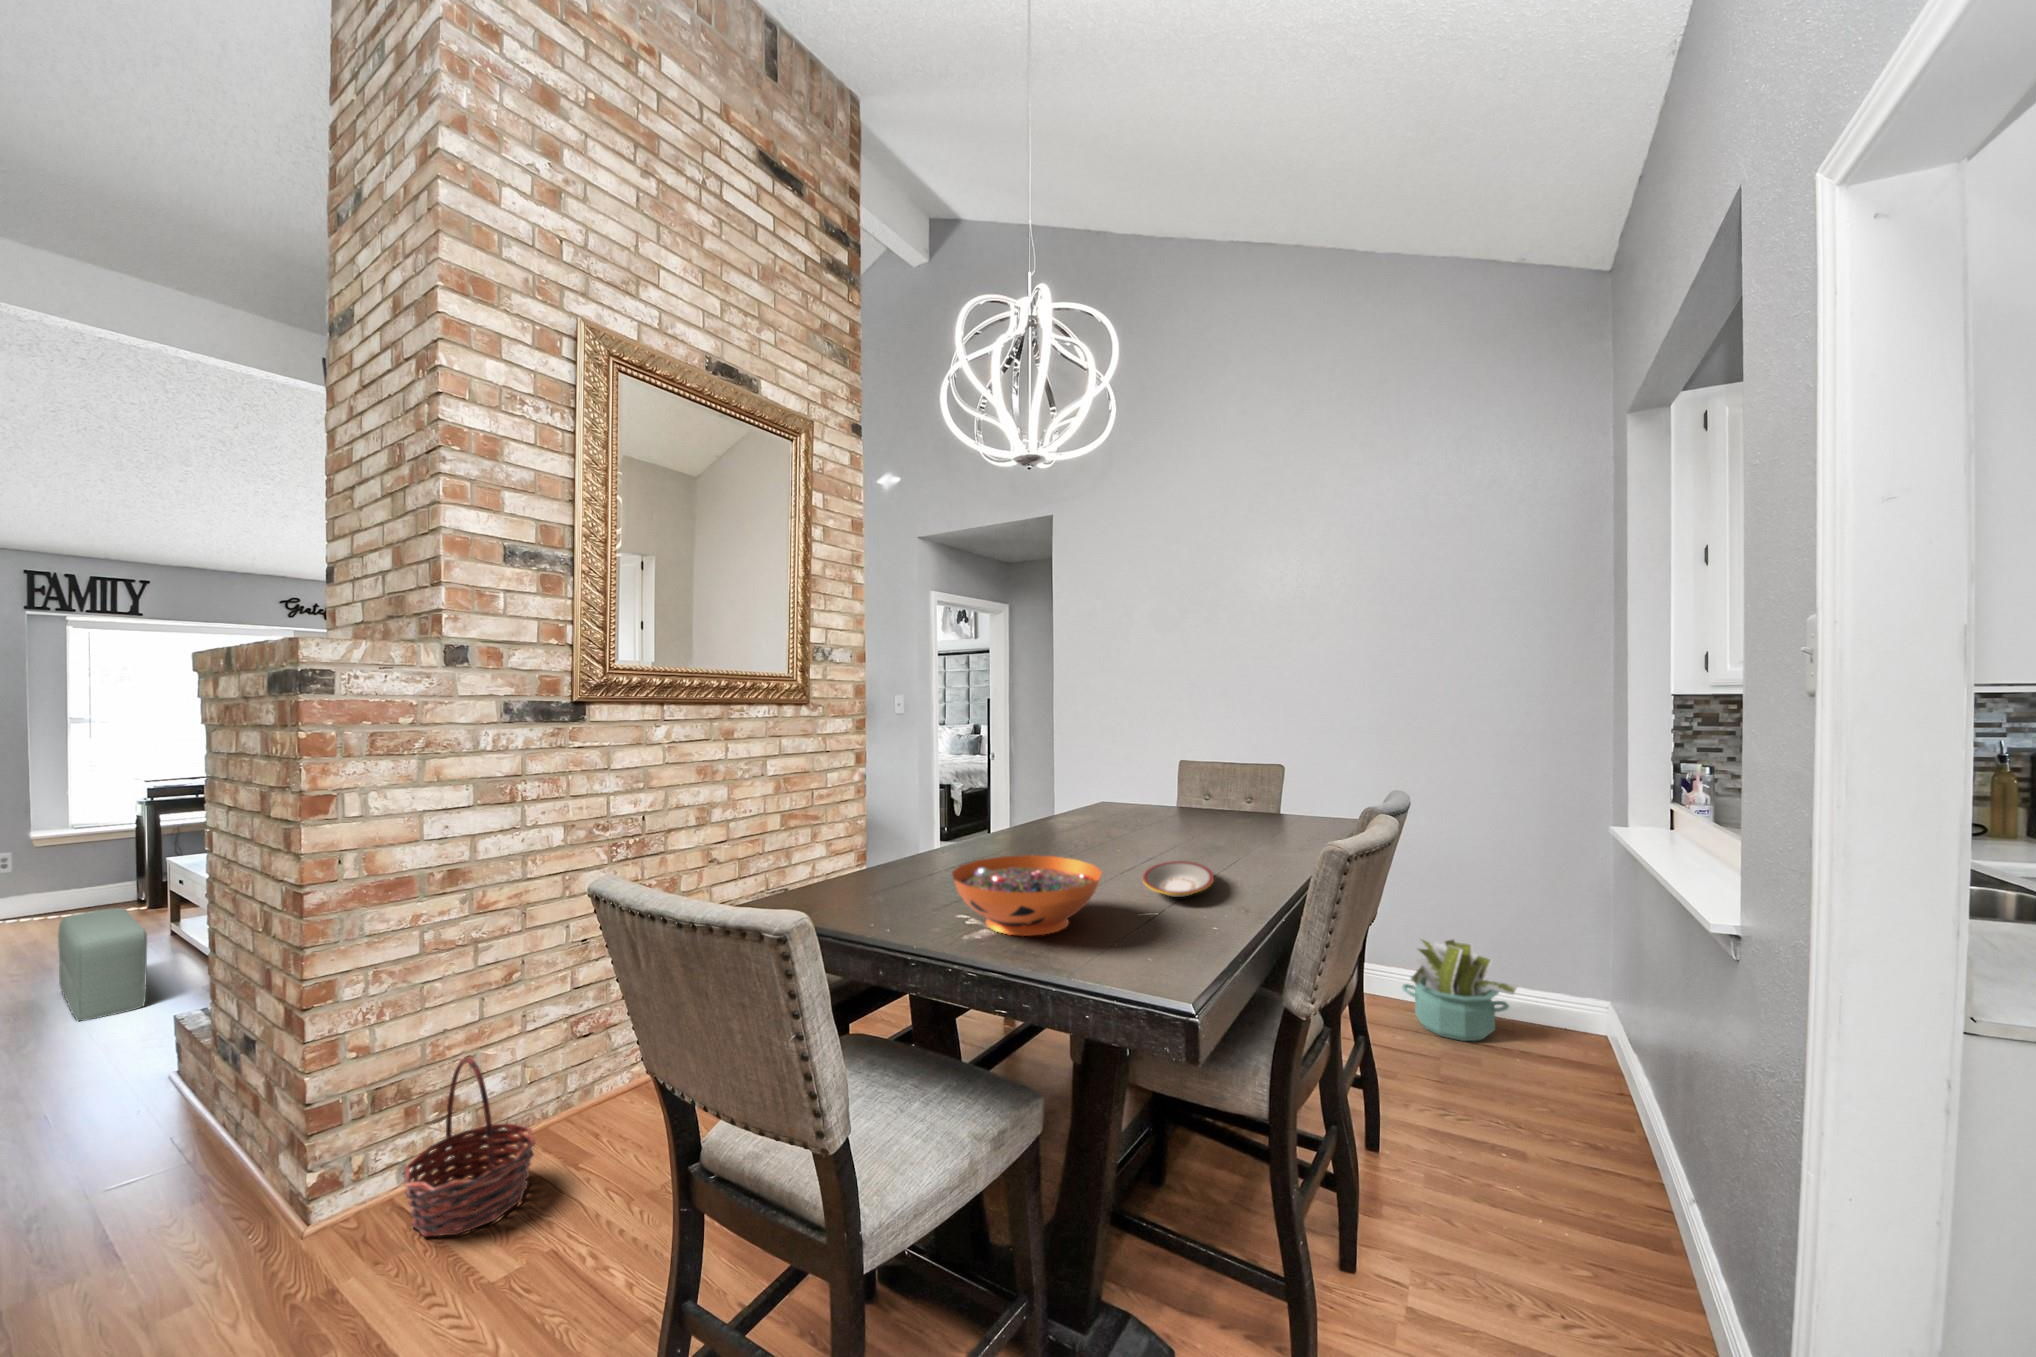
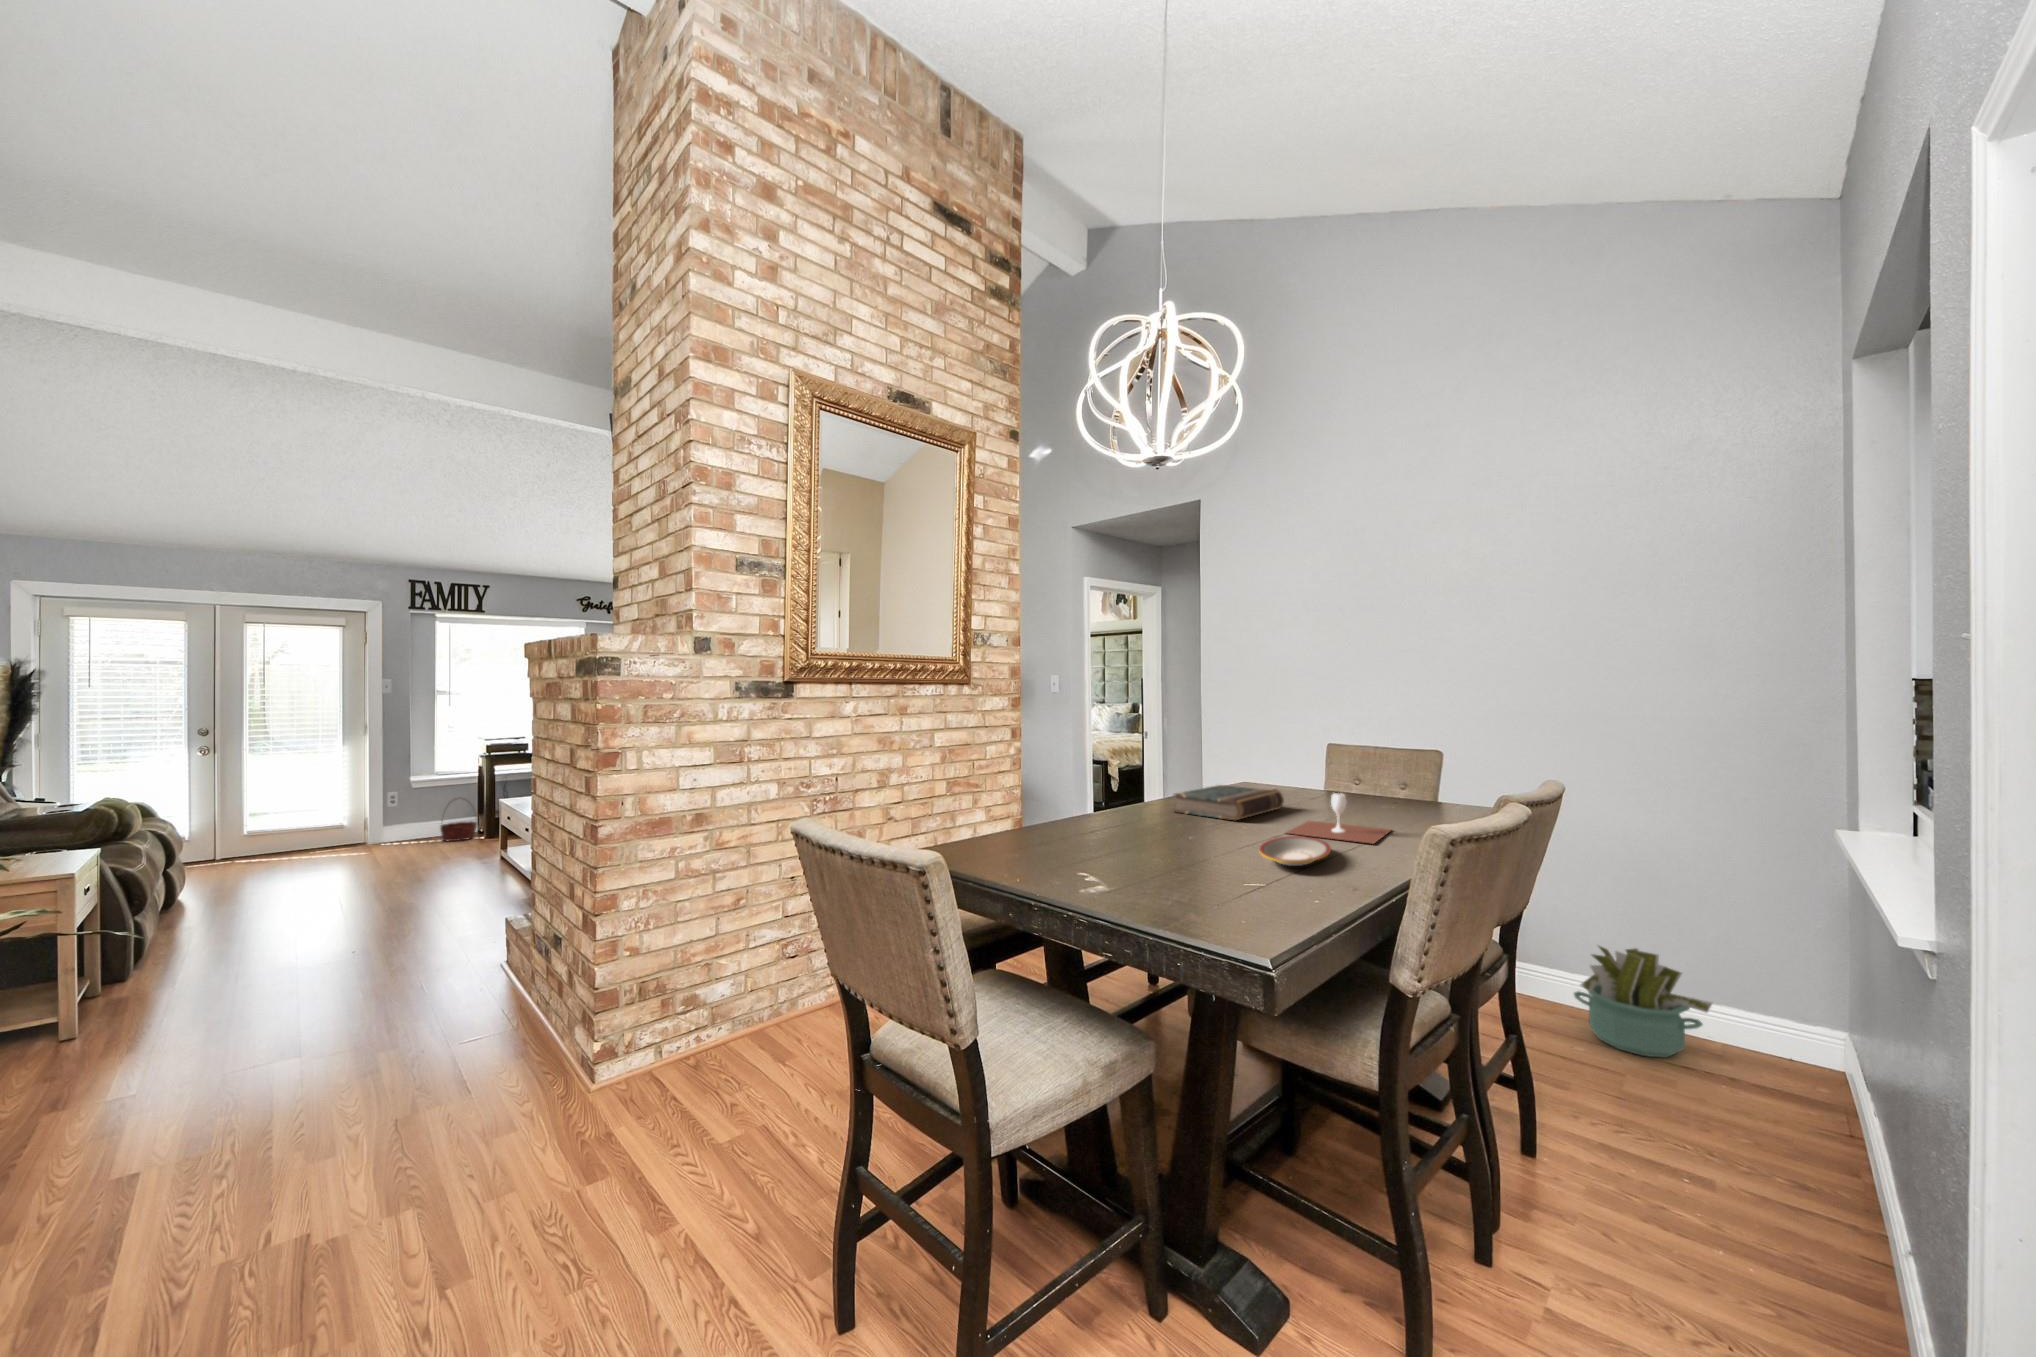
book: none [1038,804,1149,844] -> present [1174,785,1284,820]
wine glass: none [1158,812,1260,864] -> present [1287,793,1391,844]
decorative bowl: present [952,855,1102,936] -> none [1077,820,1212,886]
pouf: present [58,908,147,1021] -> none [441,840,495,921]
basket: present [403,1058,535,1237] -> present [440,798,477,841]

